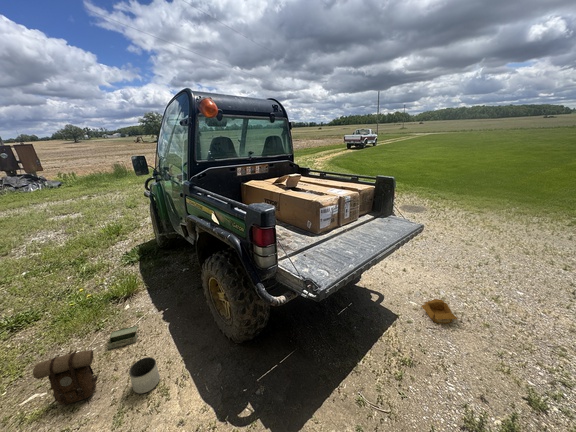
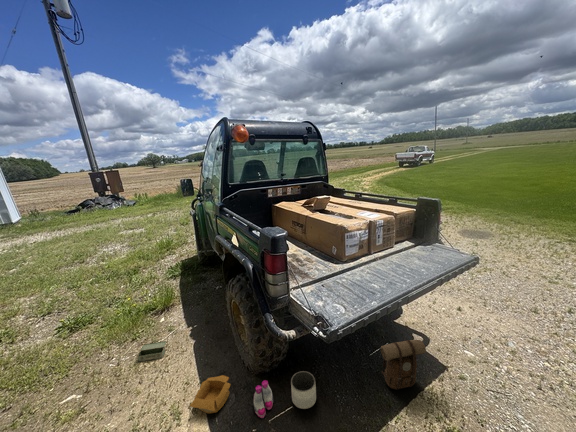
cardboard box: present [421,299,457,324] -> present [190,375,231,414]
boots: none [240,346,259,380] -> present [253,380,273,418]
backpack: present [33,350,98,405] -> present [381,340,426,390]
planter: present [129,357,160,393] -> present [291,371,316,409]

